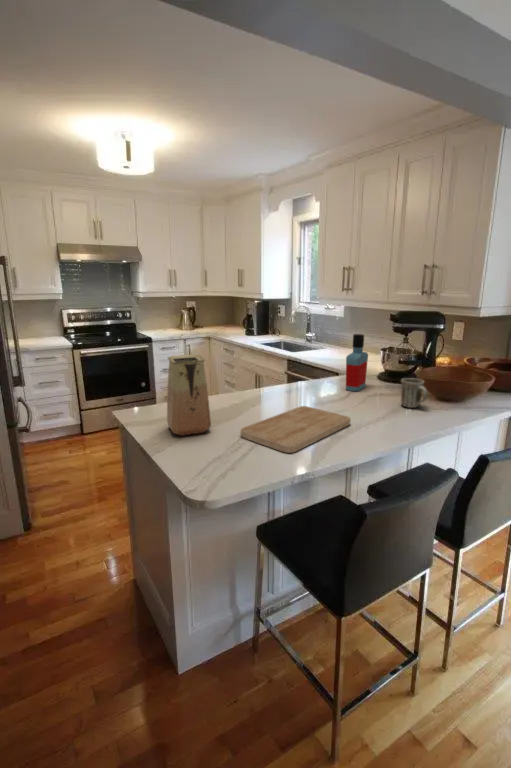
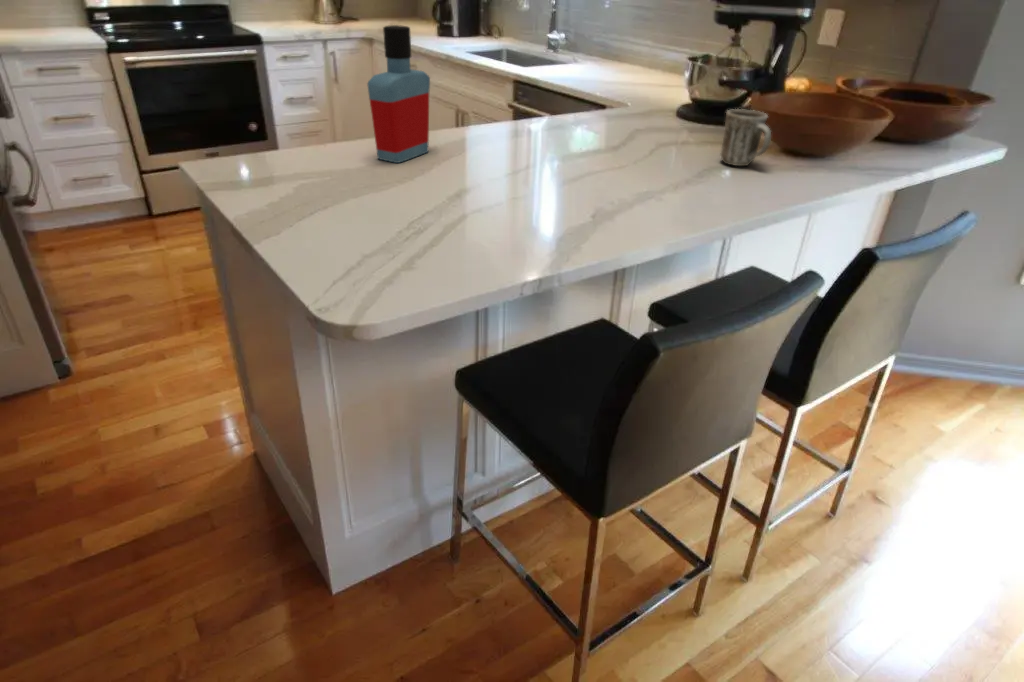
bottle: present [346,334,368,391] -> present [368,25,430,163]
vase: present [167,355,211,435] -> none [270,42,367,208]
cutting board: present [241,406,350,453] -> none [424,158,630,241]

